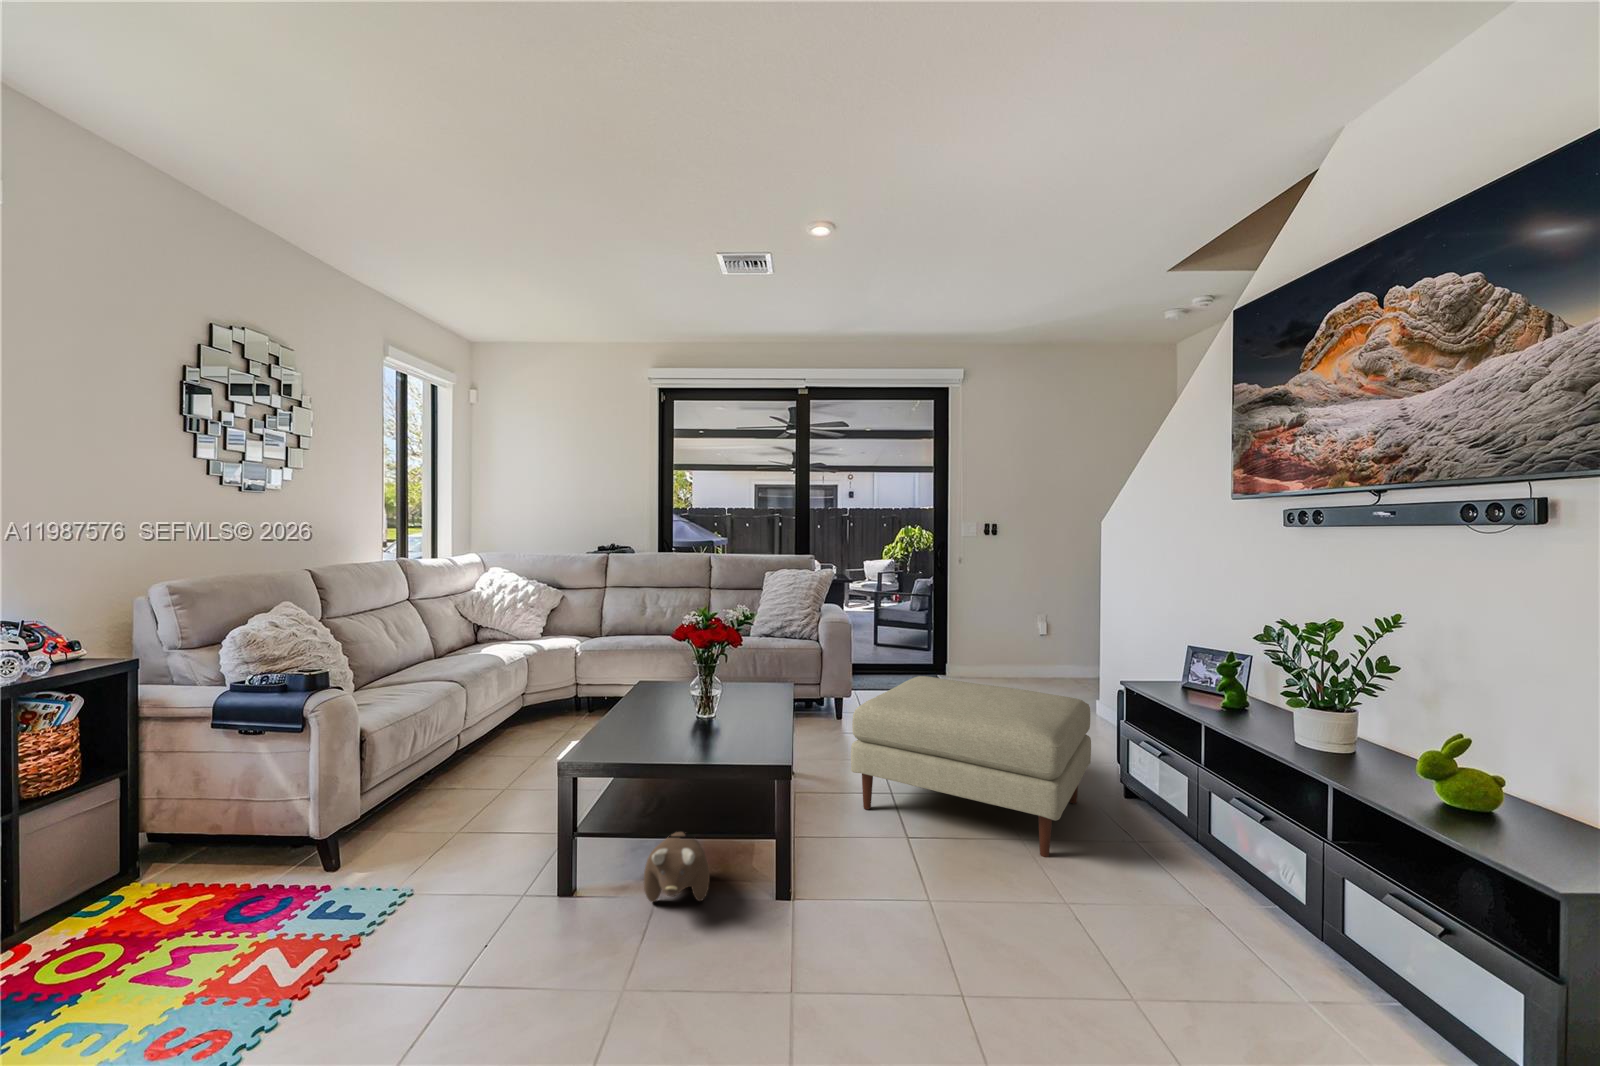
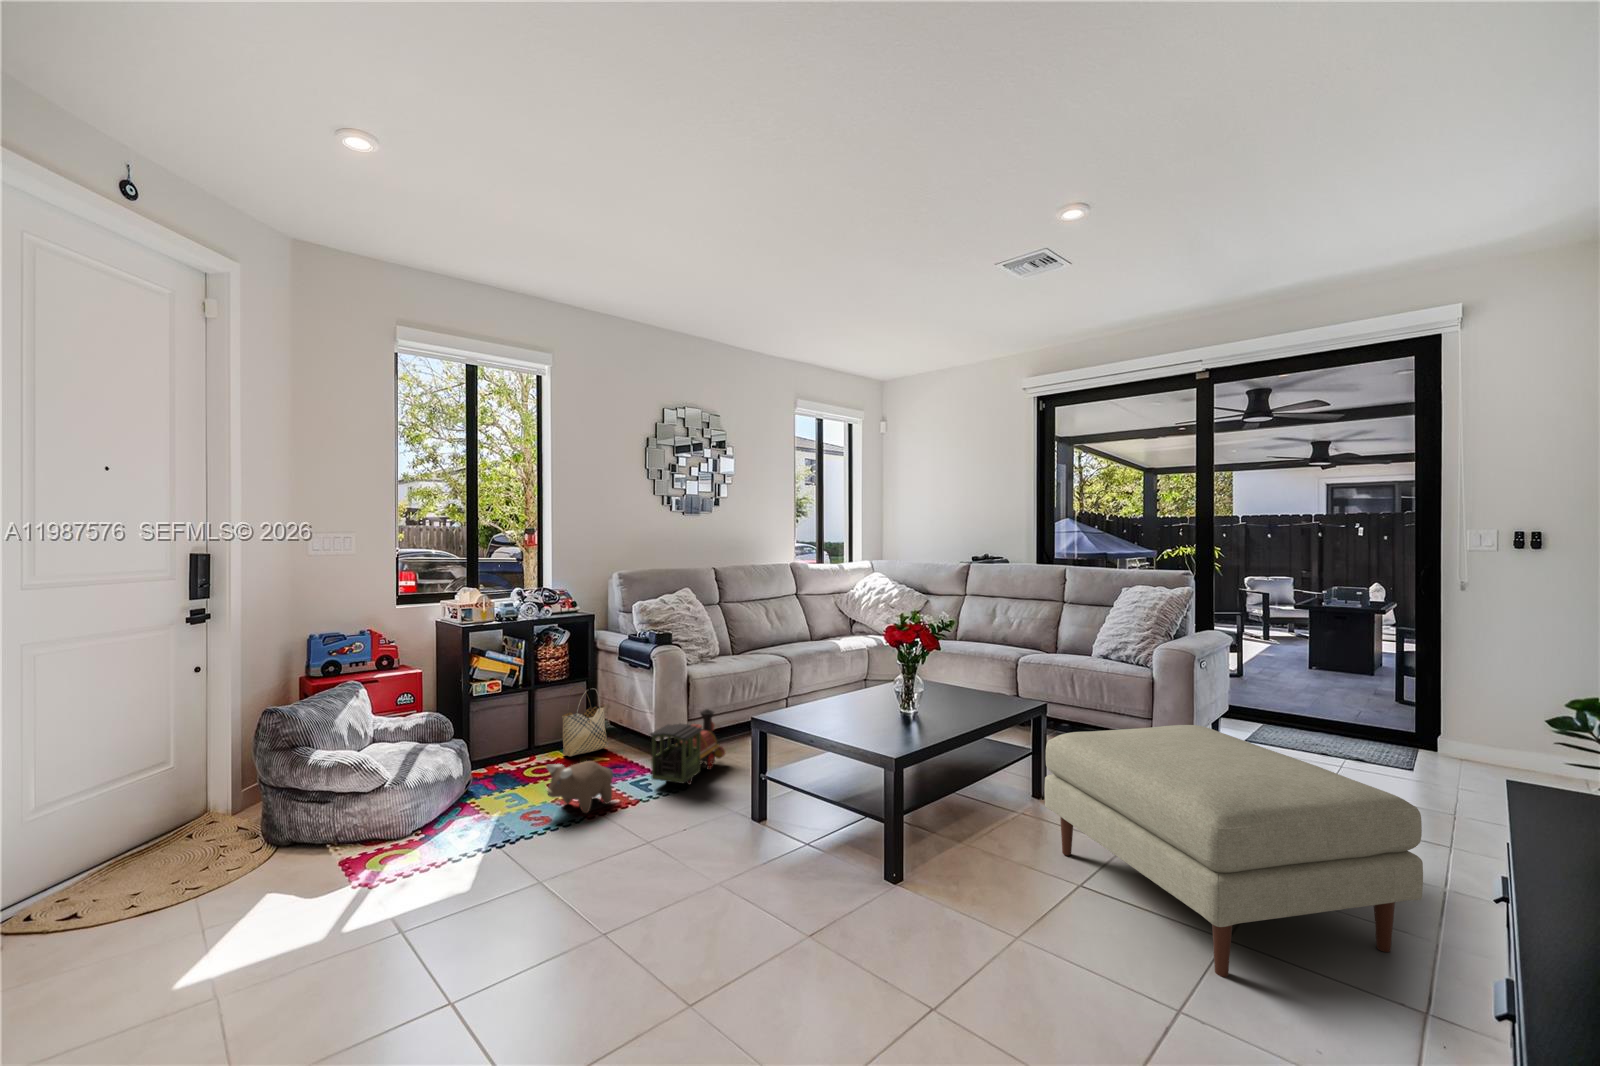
toy train: none [354,769,432,895] -> present [650,709,726,785]
woven basket: none [93,787,187,920] -> present [562,686,607,756]
plush toy: present [644,832,710,902] -> present [546,761,613,813]

